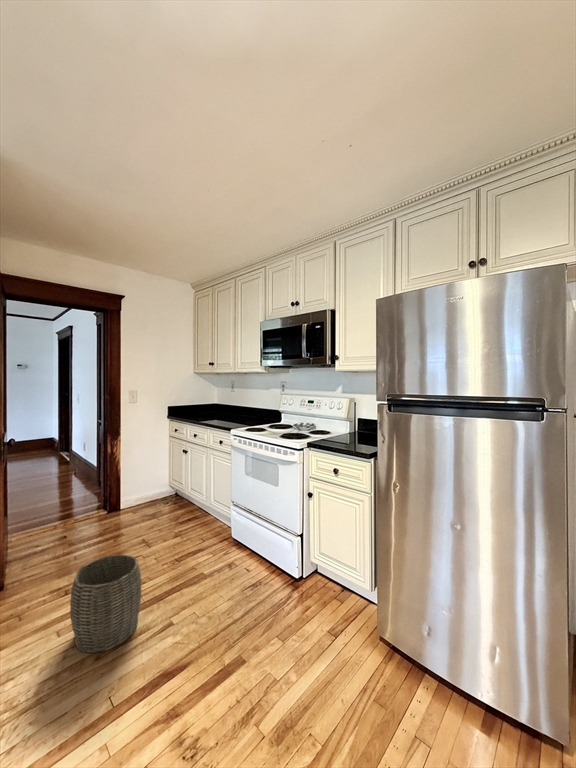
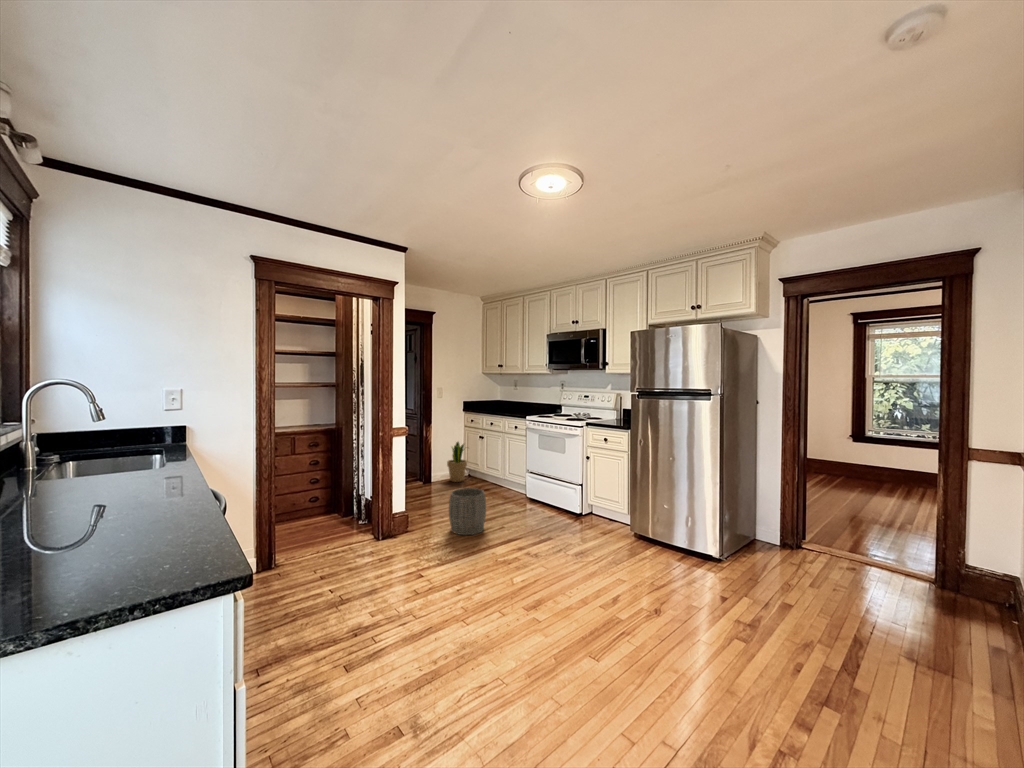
potted plant: none [142,456,172,507] -> present [447,442,467,482]

